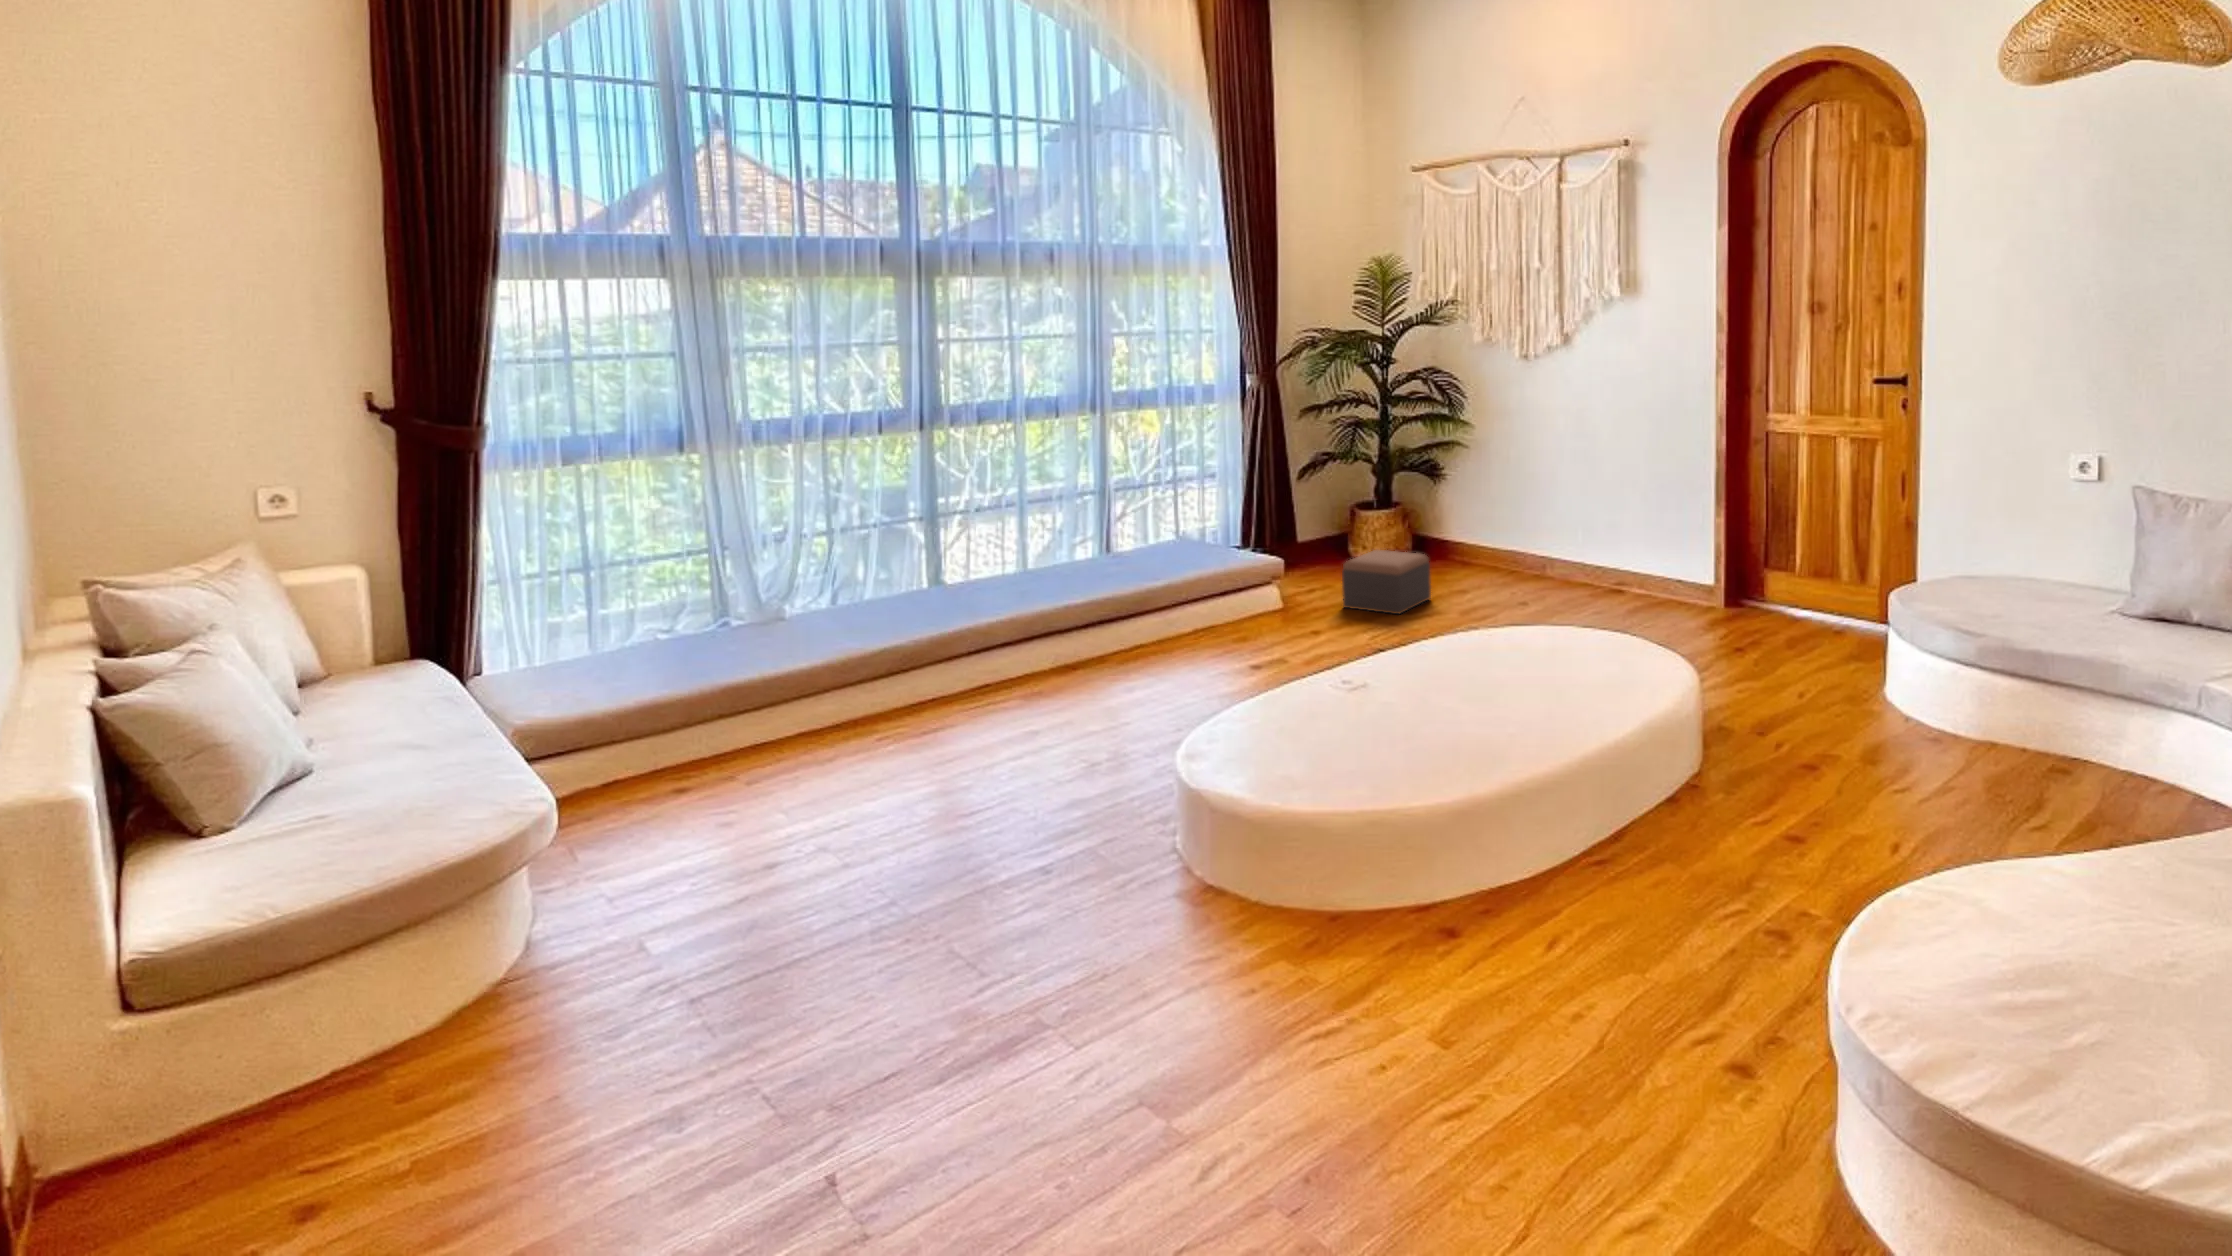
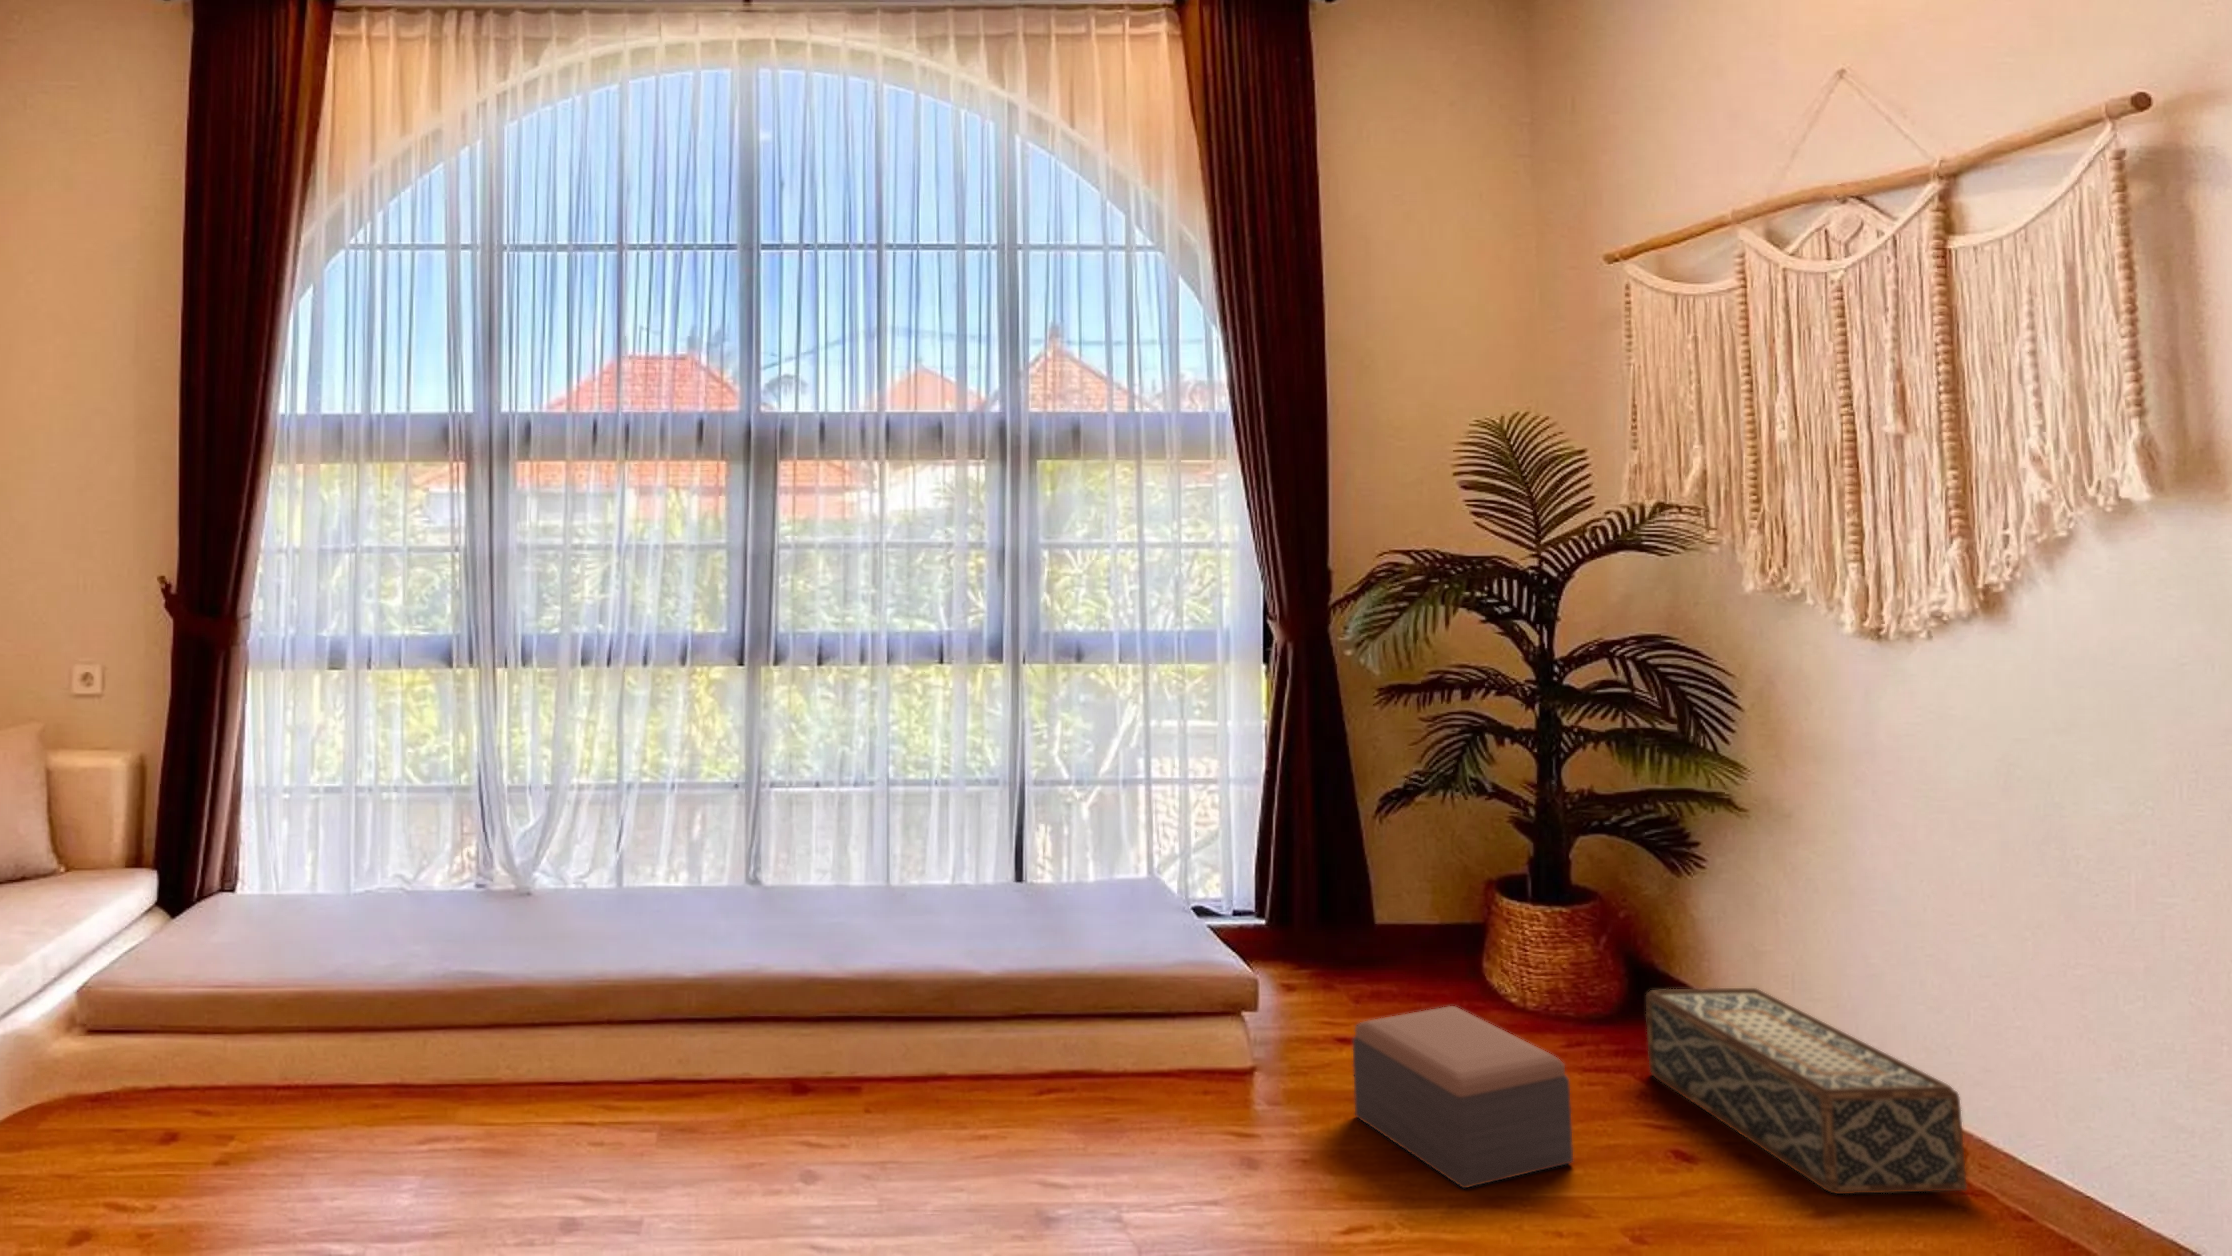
woven basket: none [1437,524,1548,585] -> present [1646,988,1967,1194]

